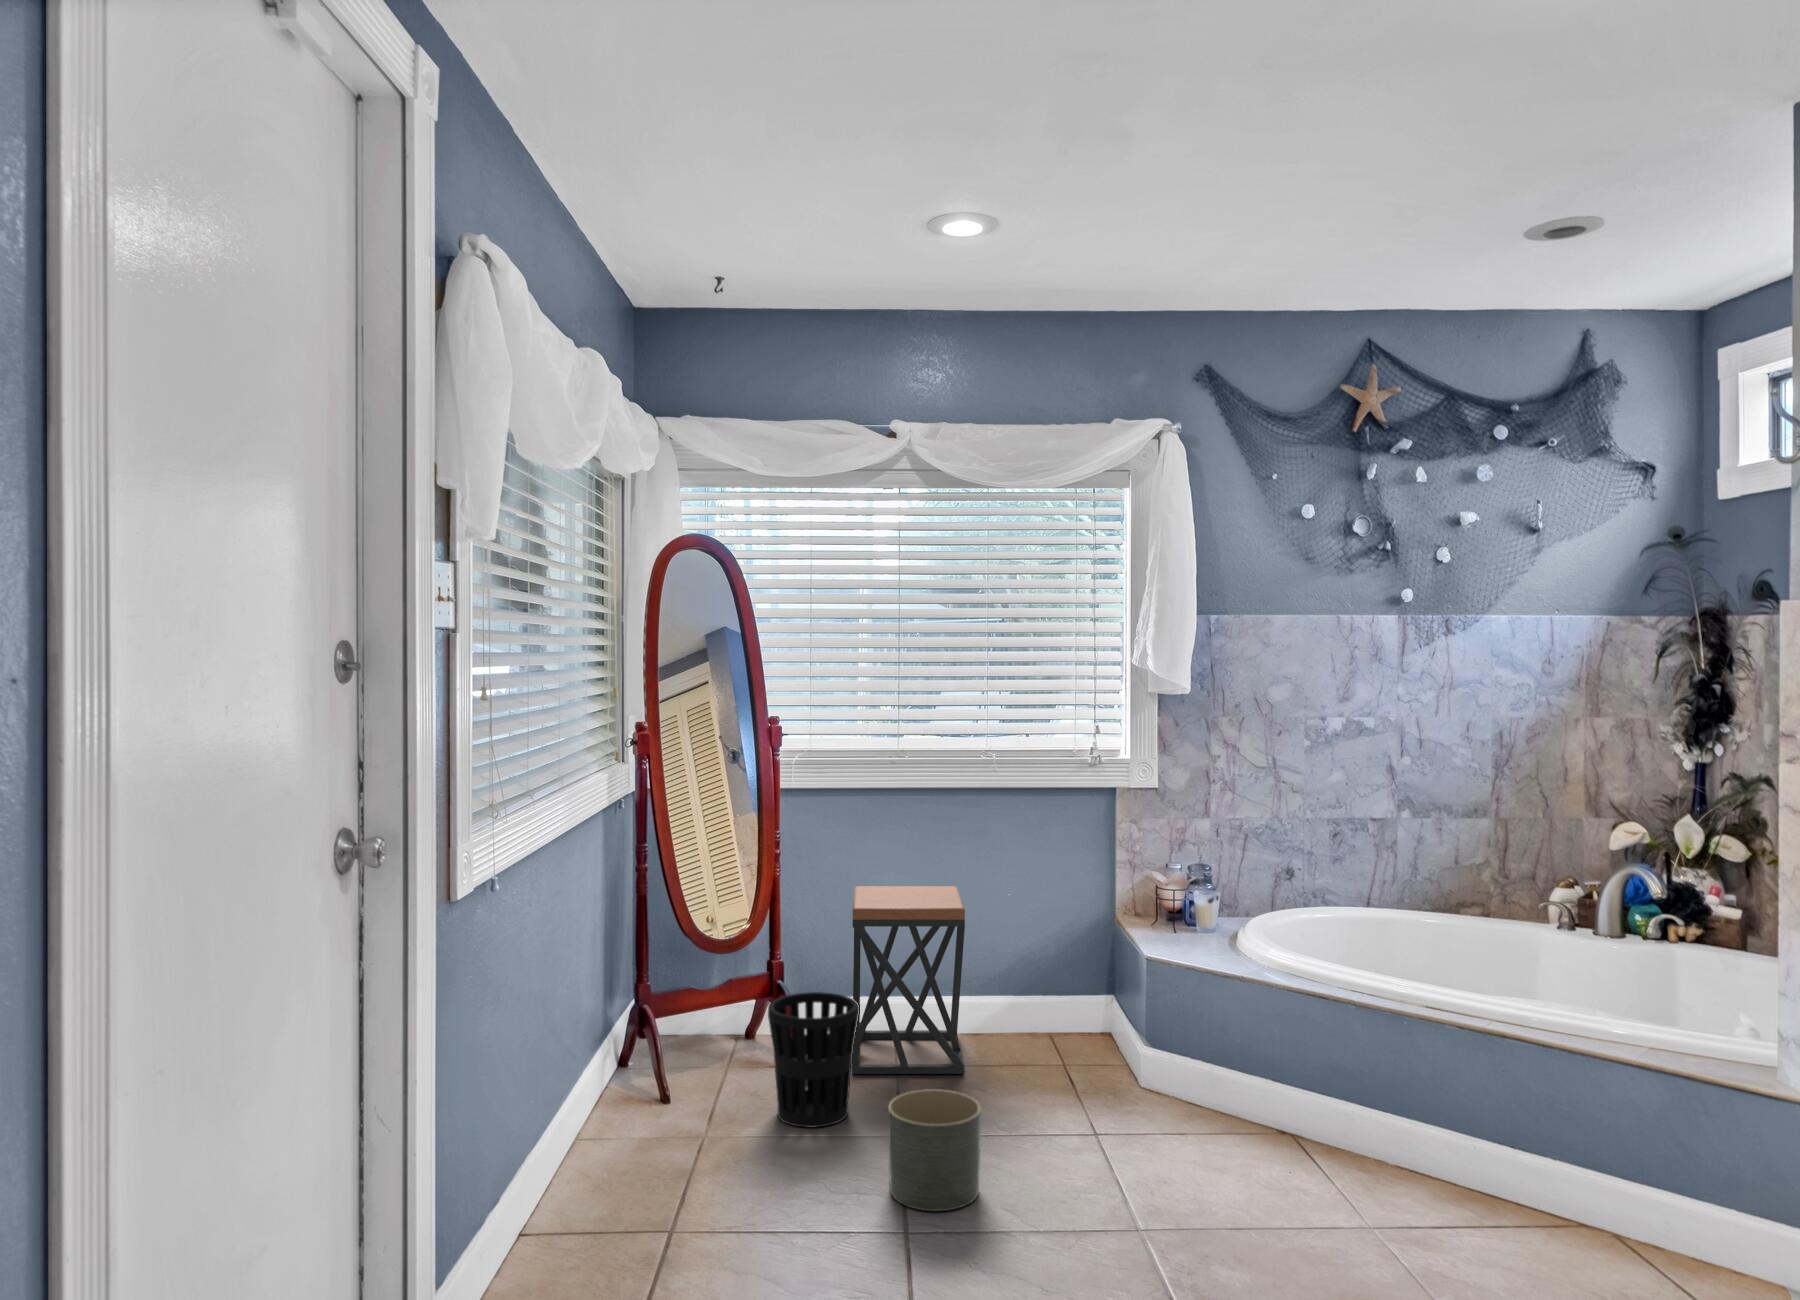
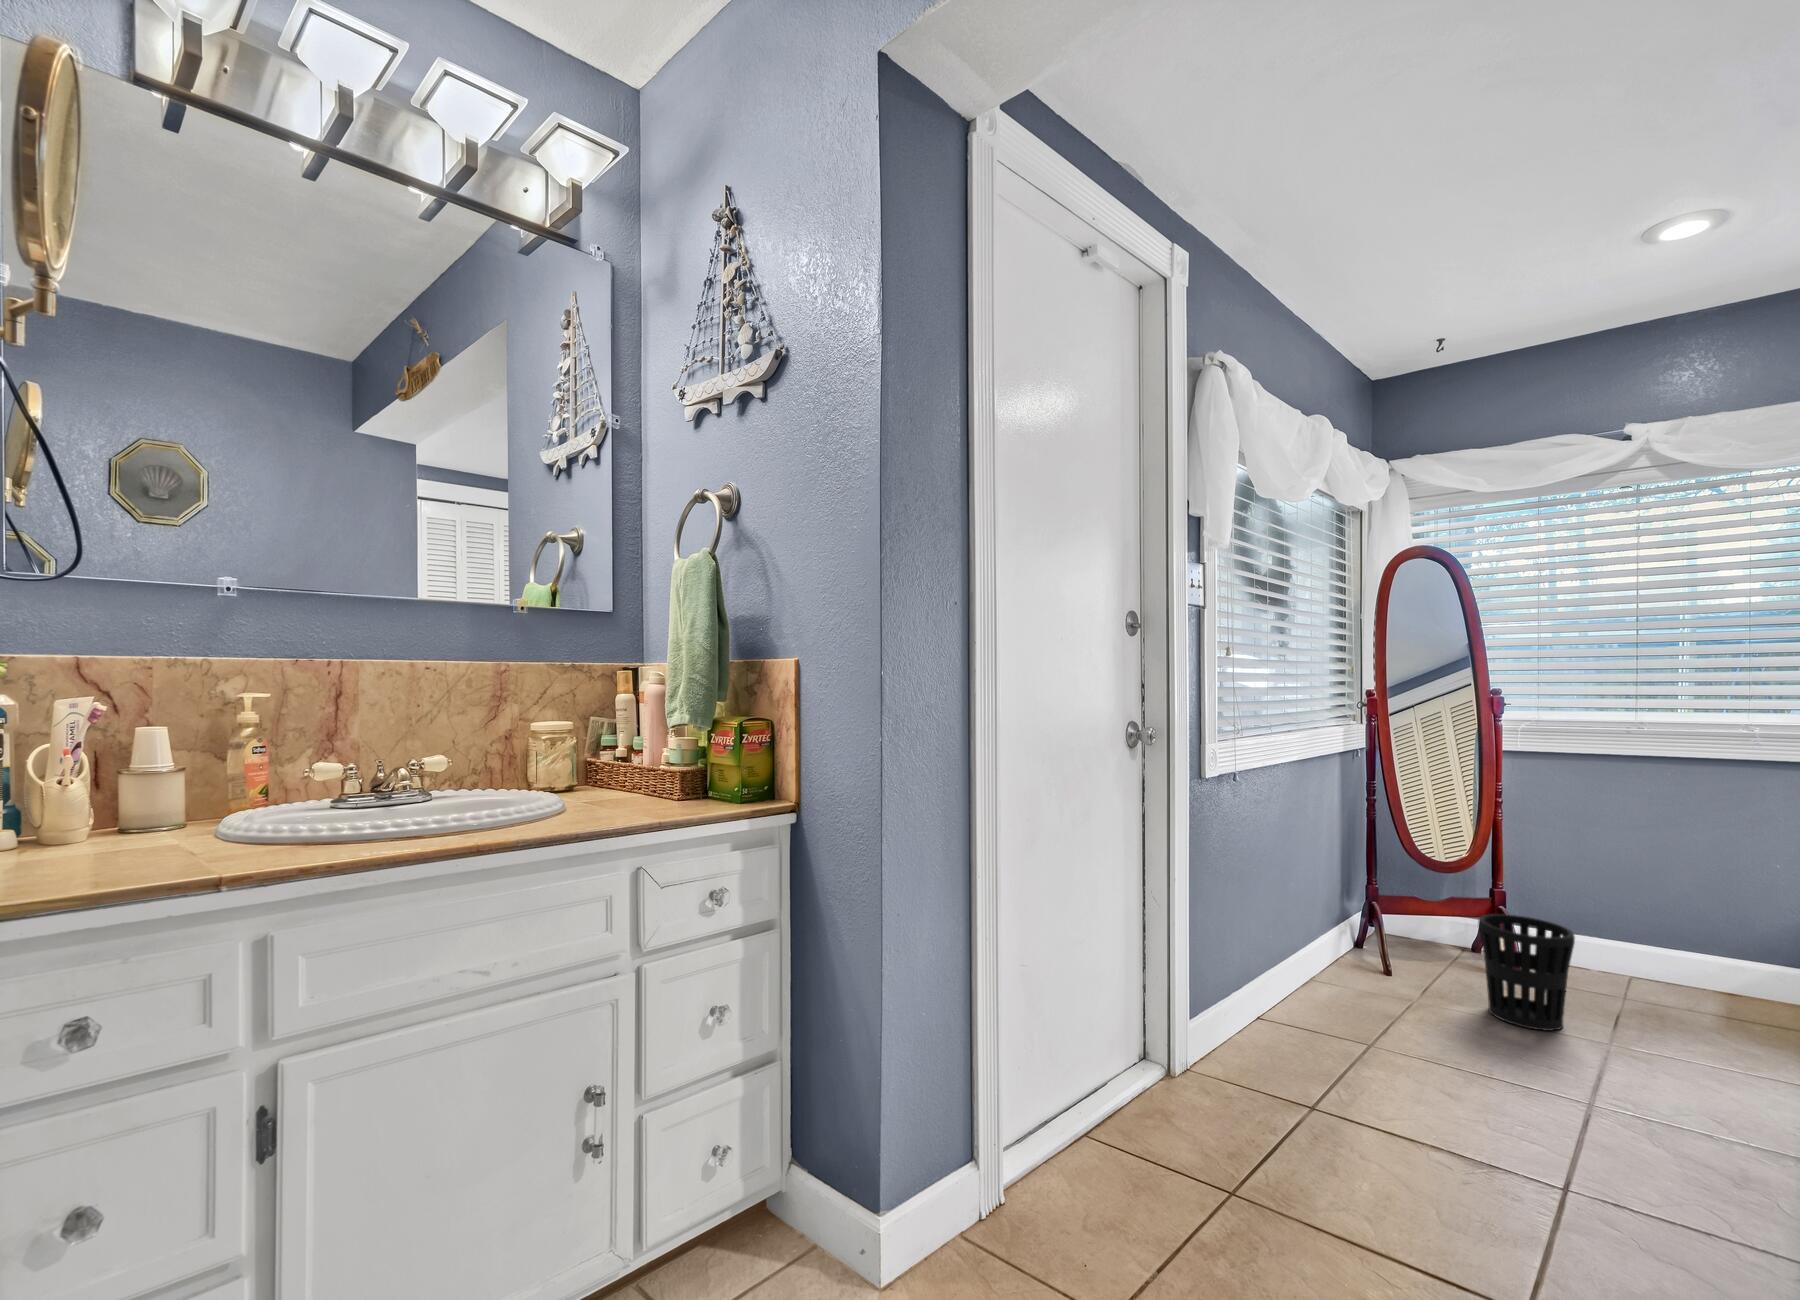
stool: present [852,886,965,1074] -> none [1575,841,1715,1033]
planter: present [888,1089,981,1211] -> none [1592,1015,1707,1133]

